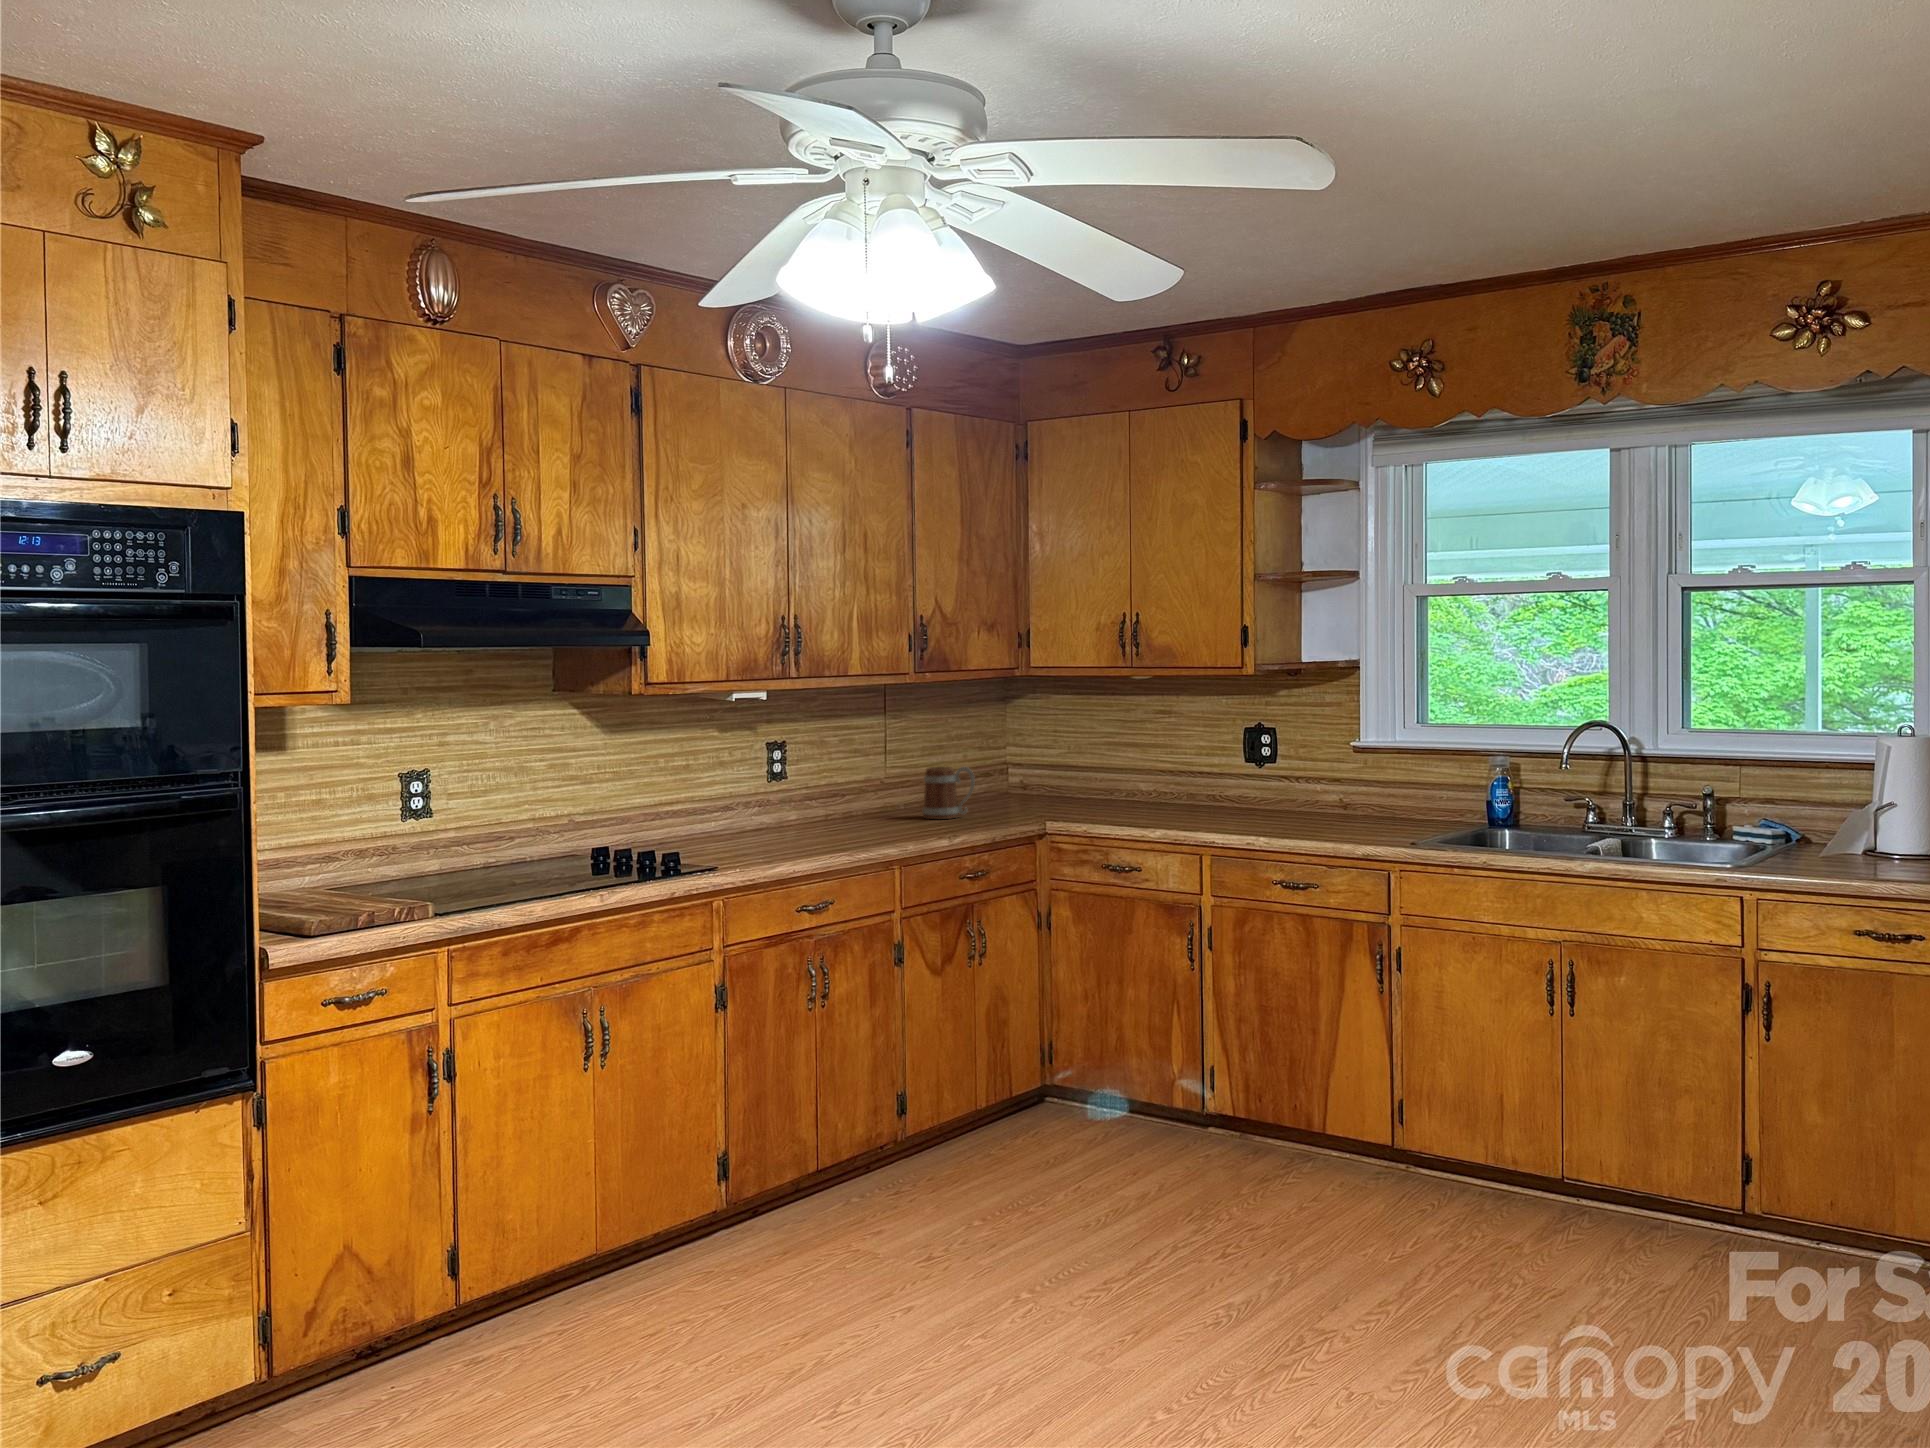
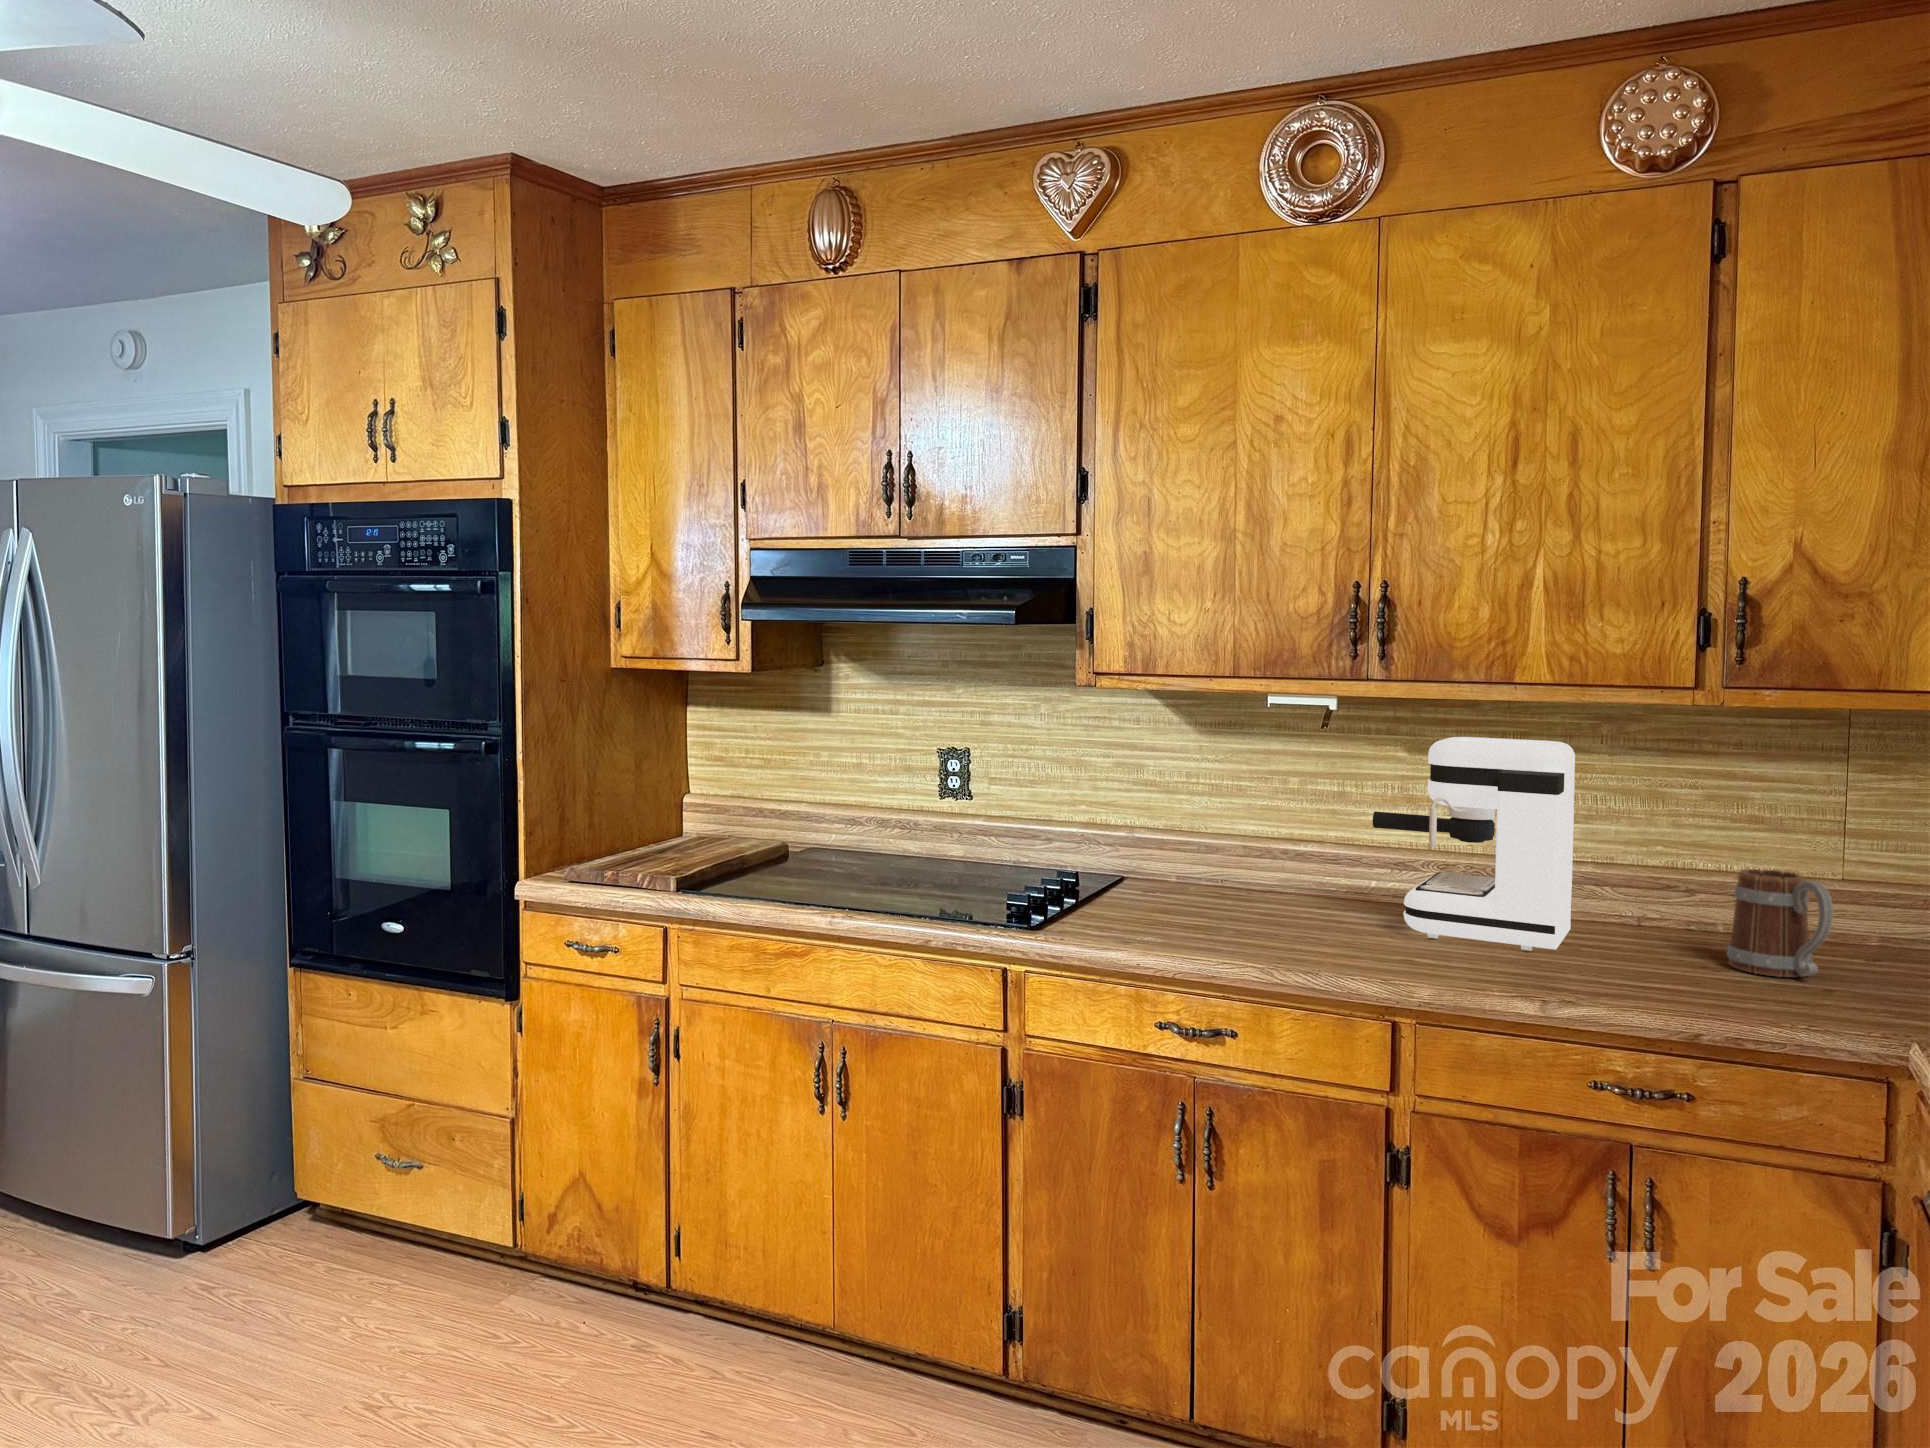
coffee maker: none [765,711,897,835] -> present [1373,737,1575,951]

